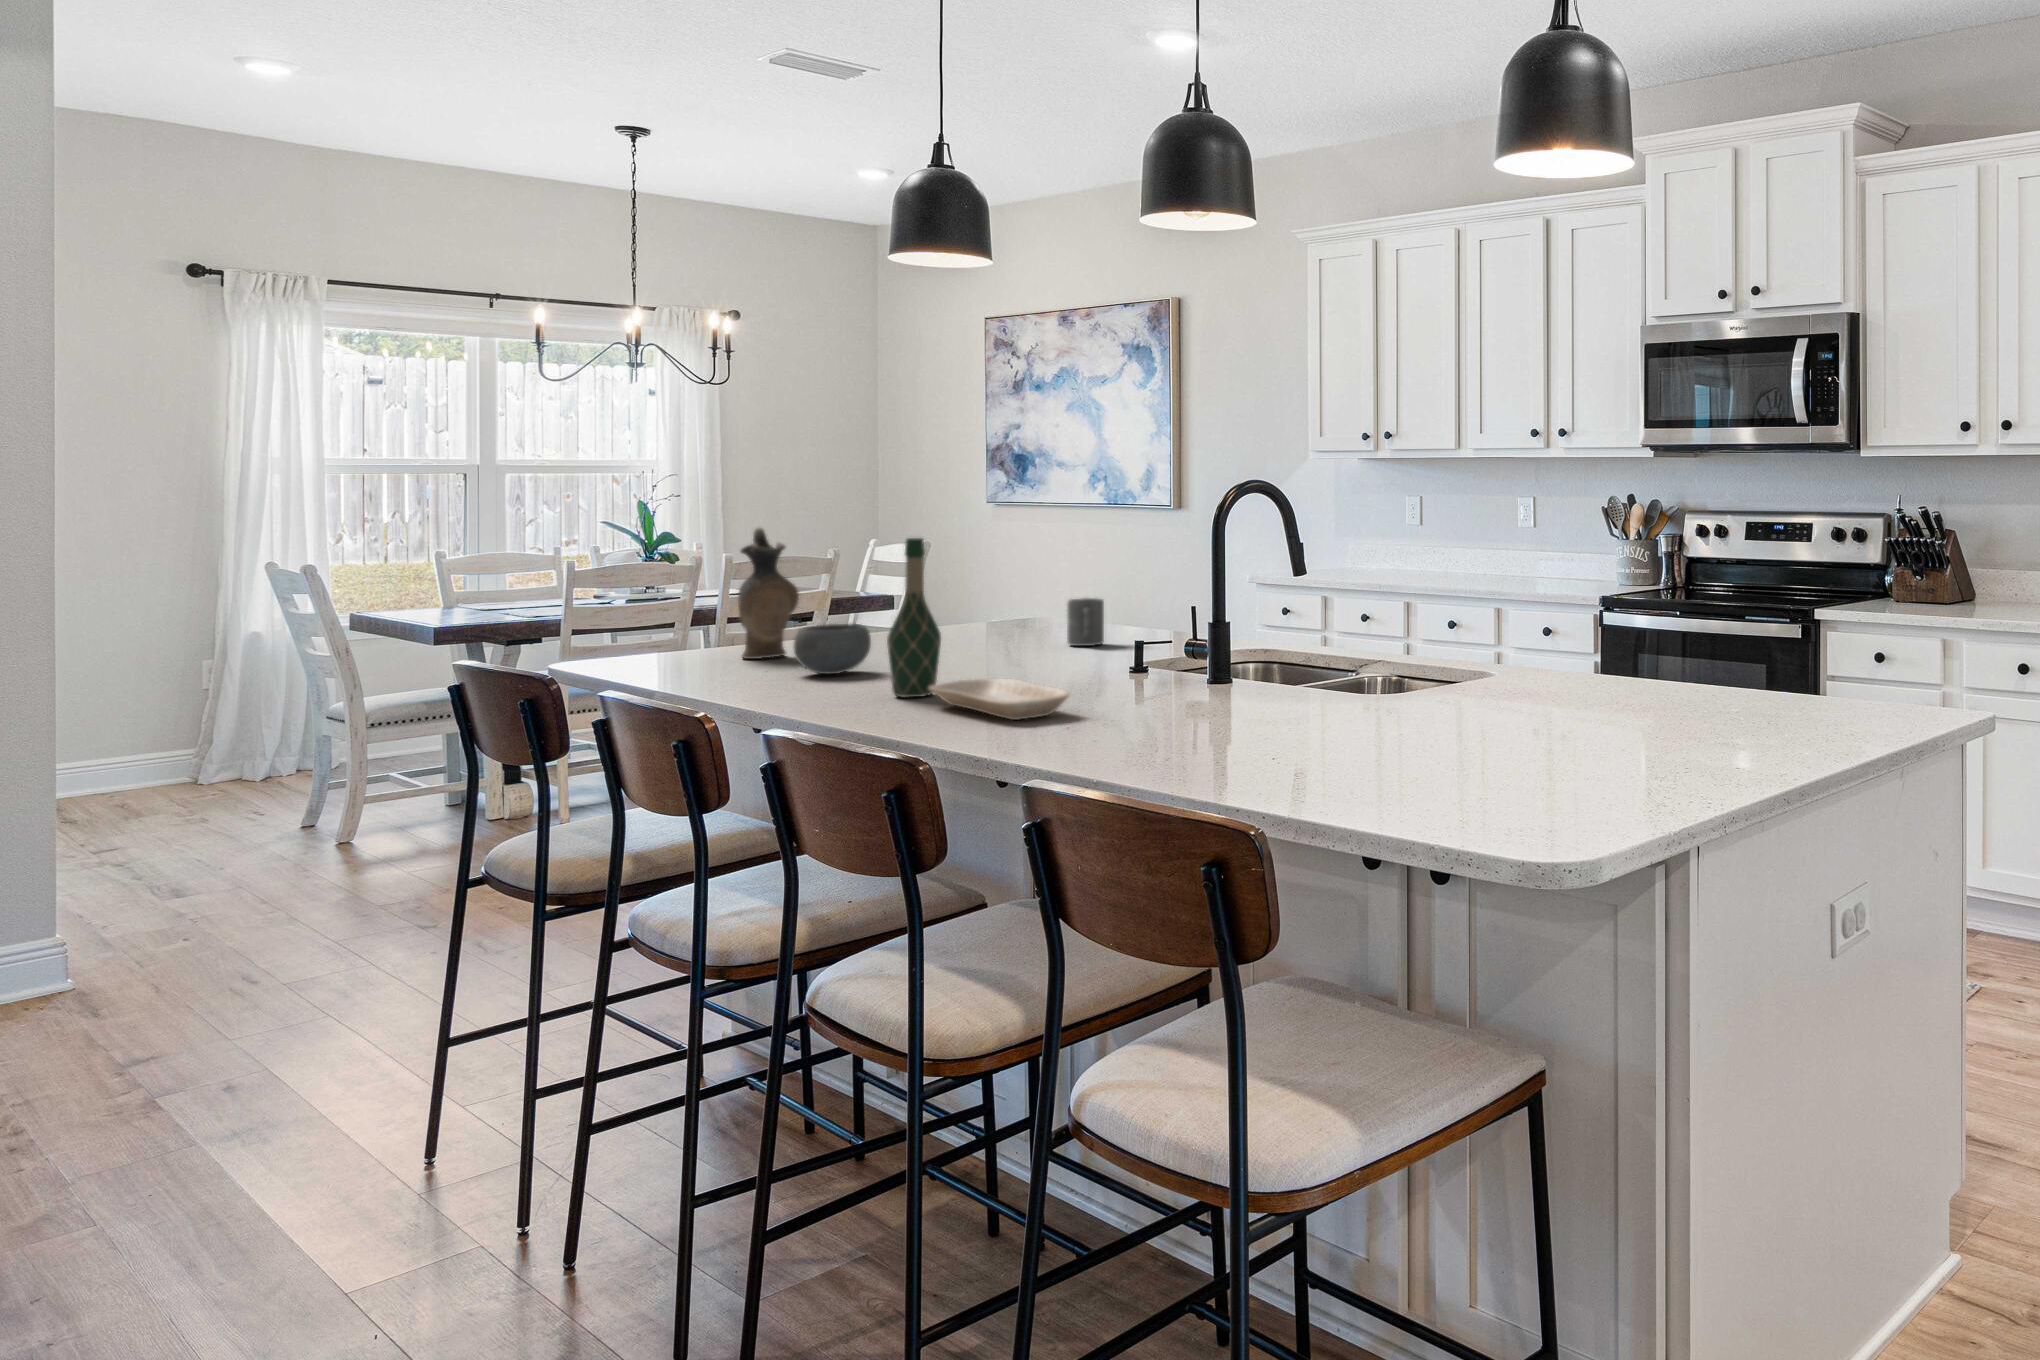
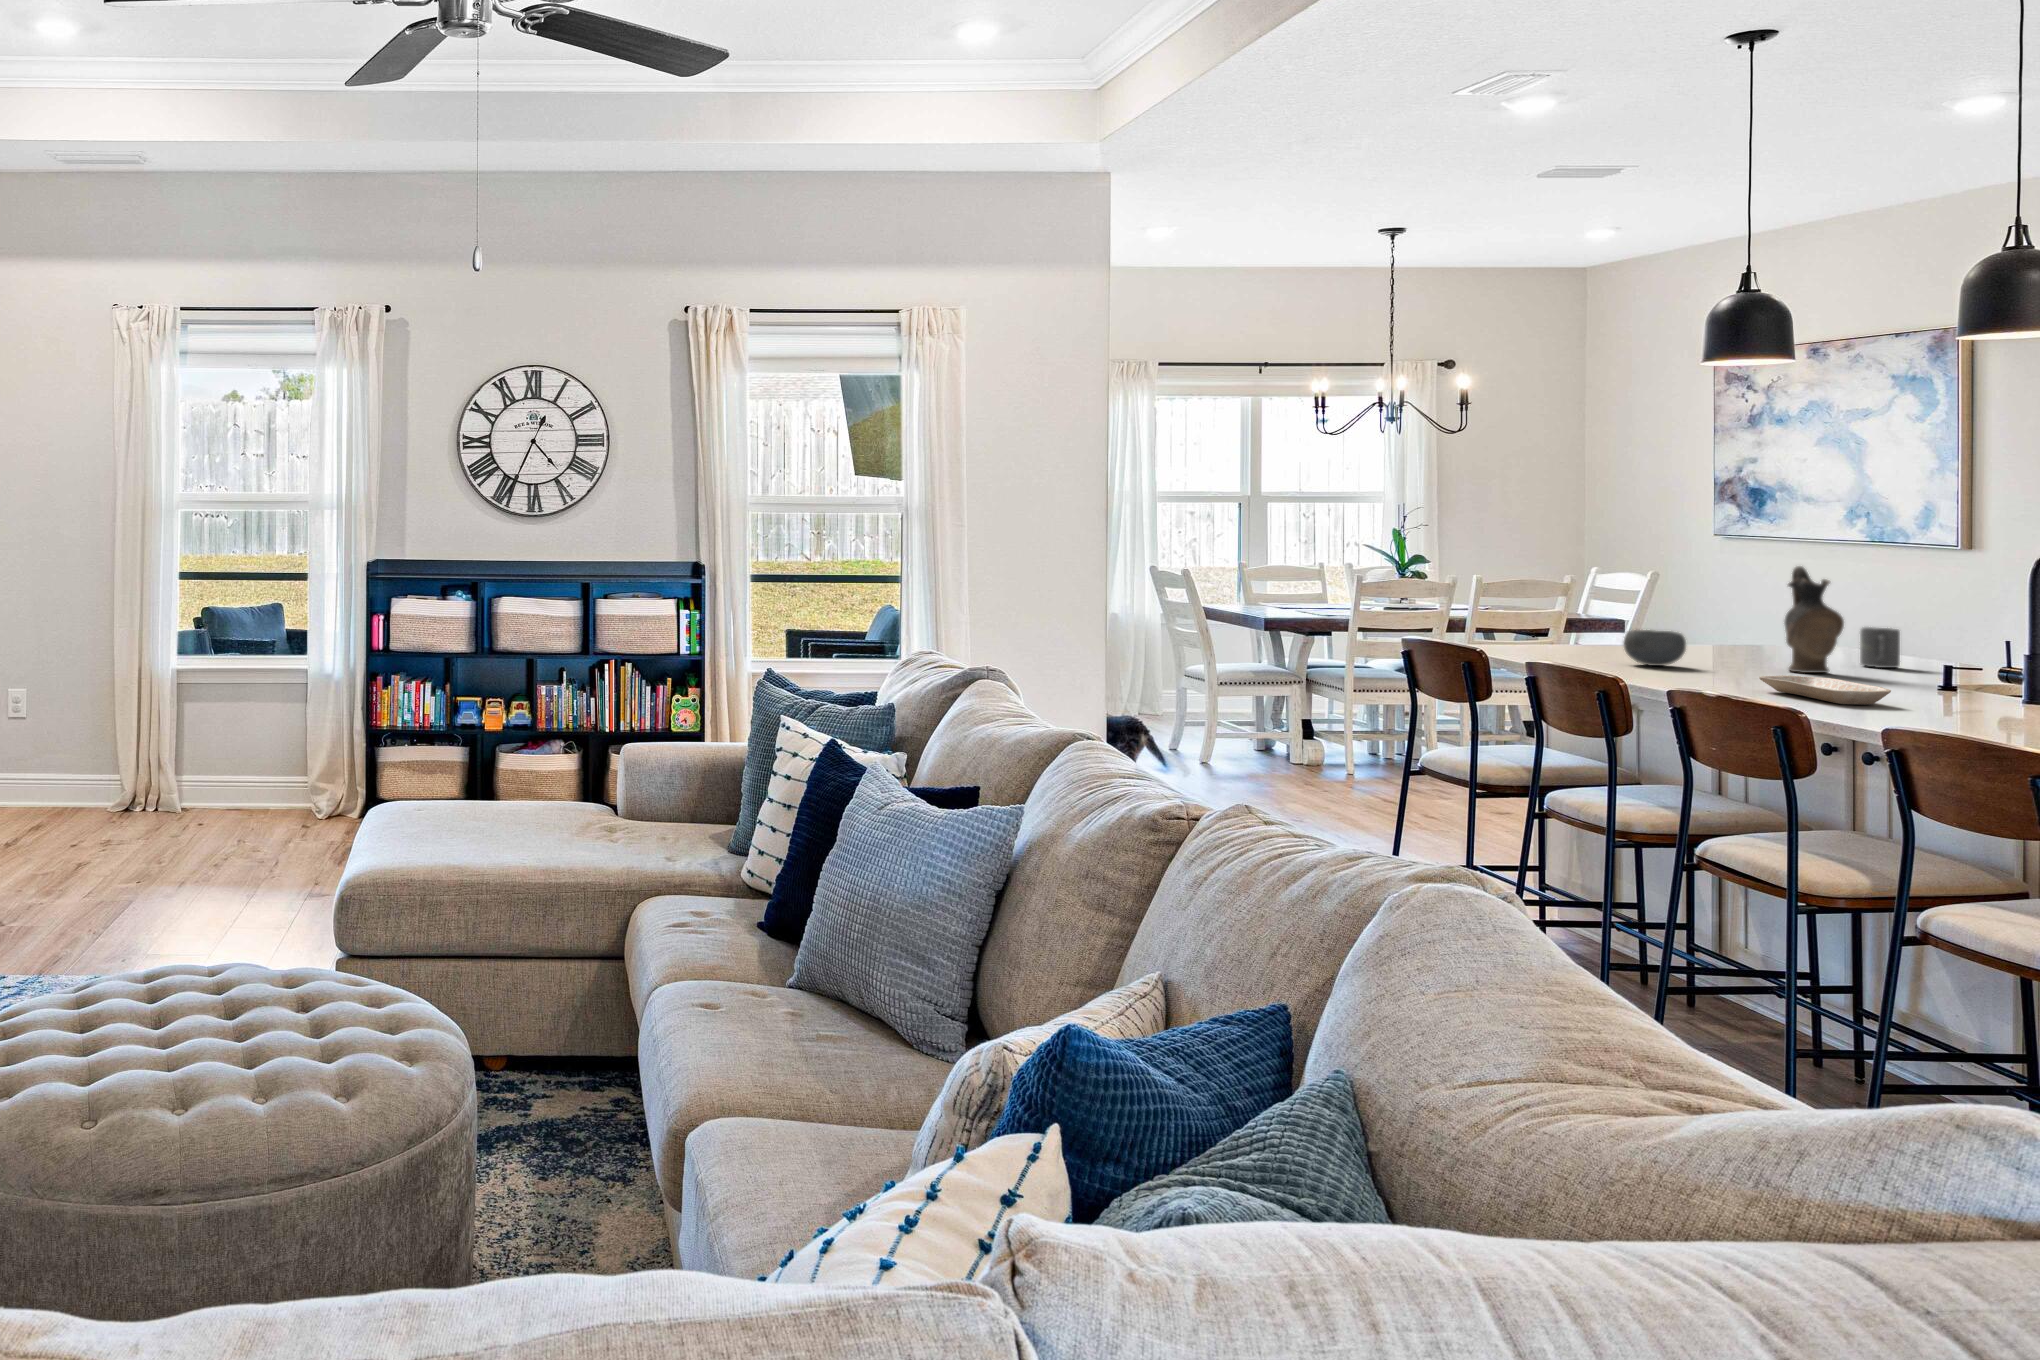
ceramic pitcher: present [738,528,799,659] -> present [1784,566,1844,673]
wine bottle: present [887,538,941,697] -> none [1717,571,1763,685]

